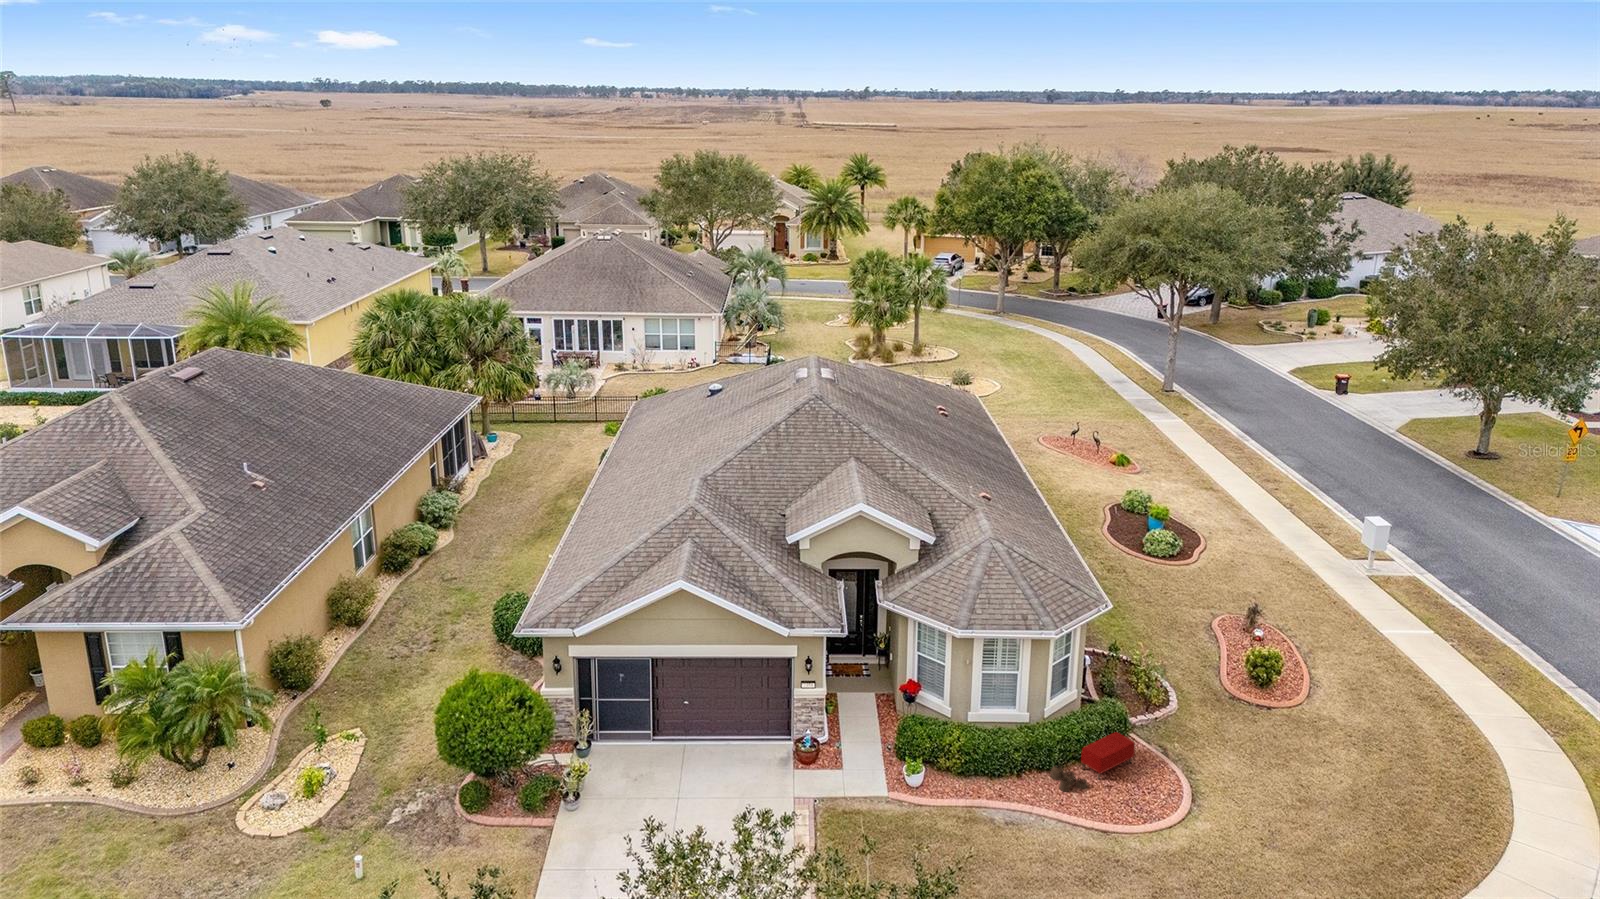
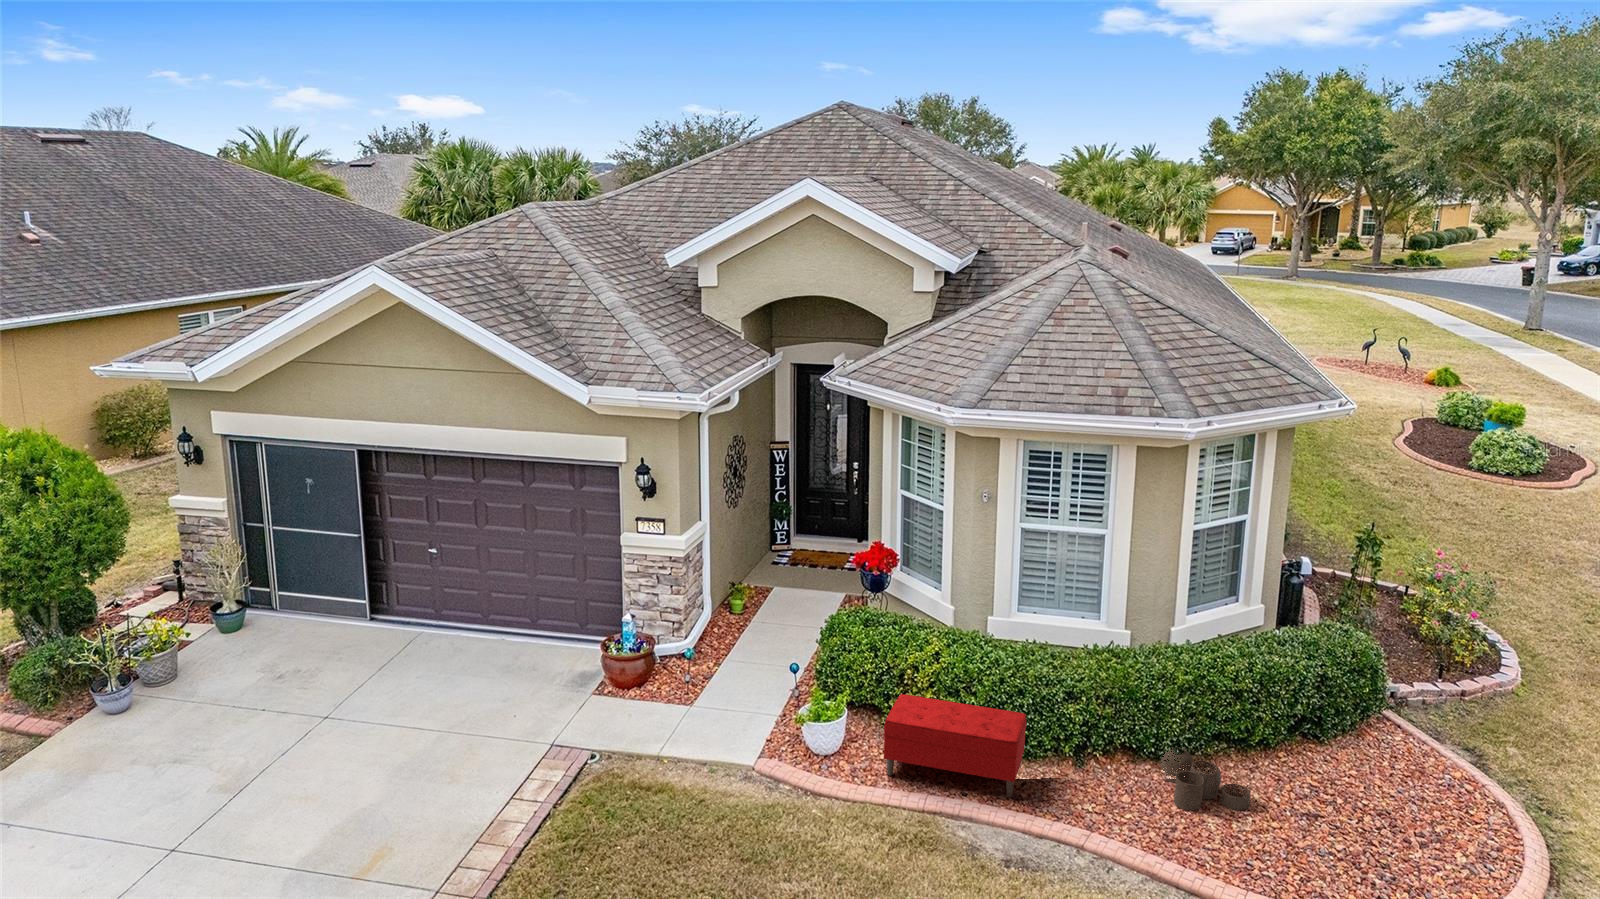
bench: present [1081,732,1135,779] -> present [884,694,1026,797]

